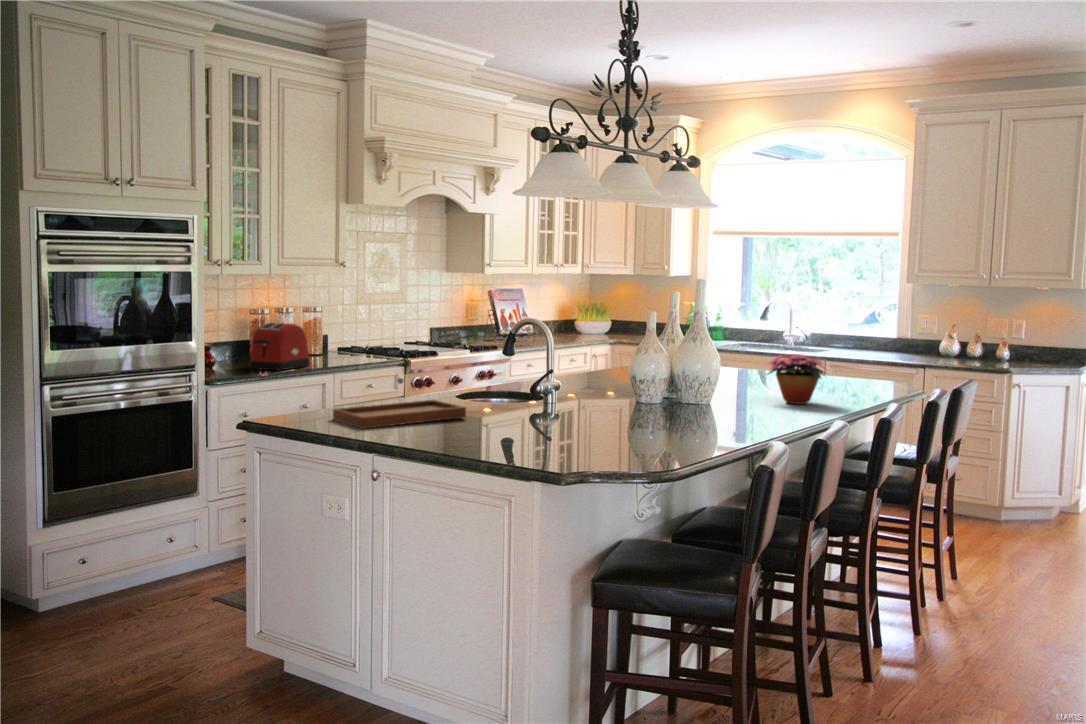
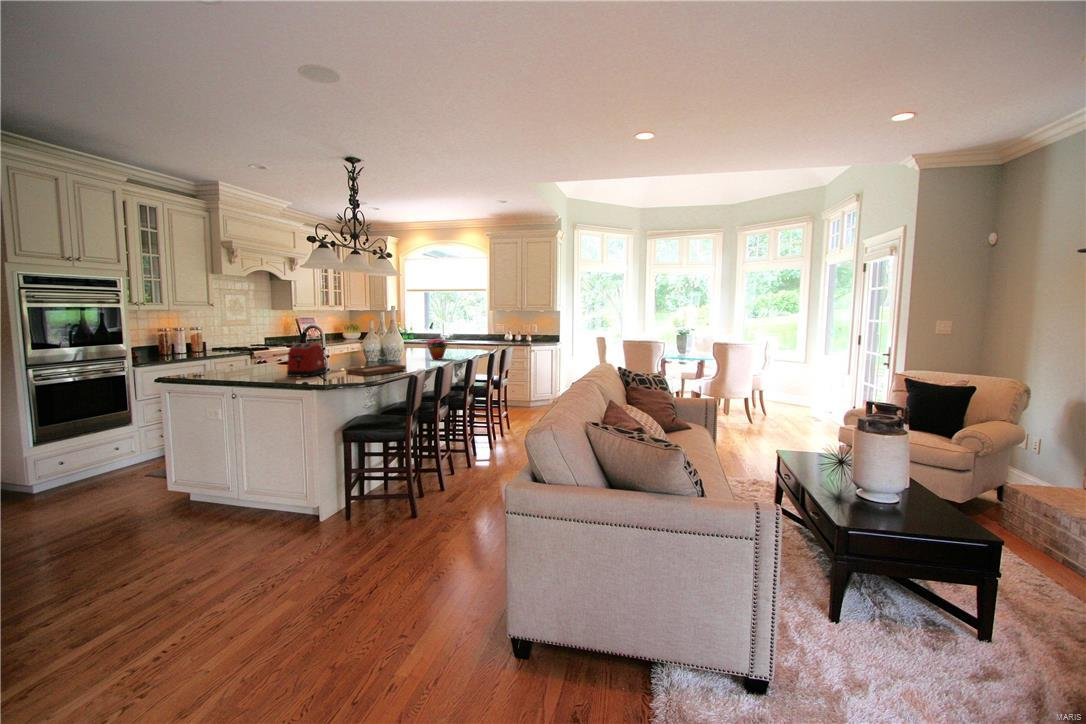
toaster: present [250,323,310,371] -> present [287,343,327,376]
tray: present [333,377,466,429] -> present [347,354,406,376]

